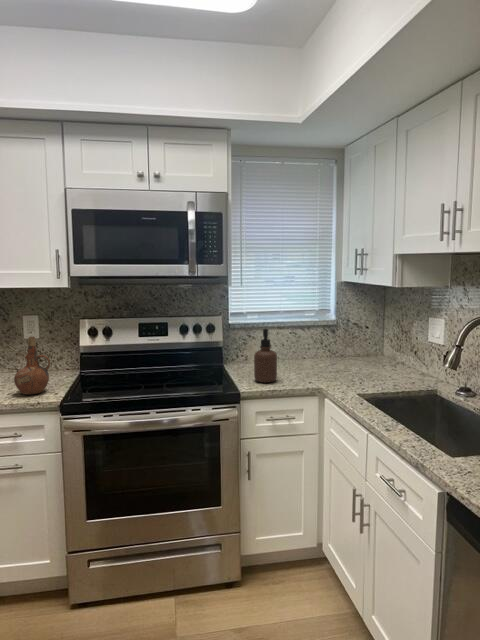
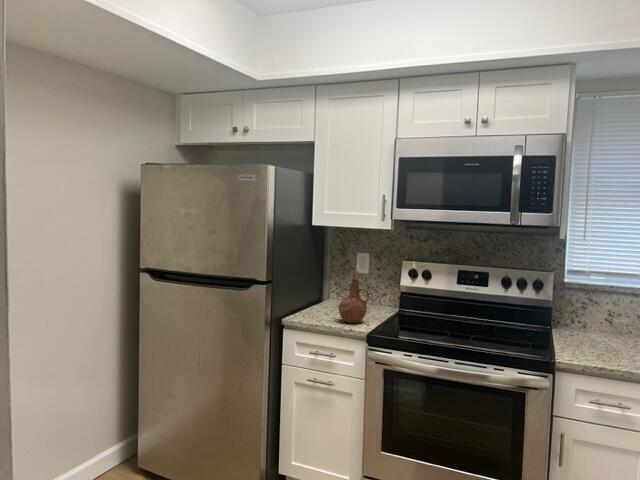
soap dispenser: present [254,329,277,383] -> none [582,292,615,358]

